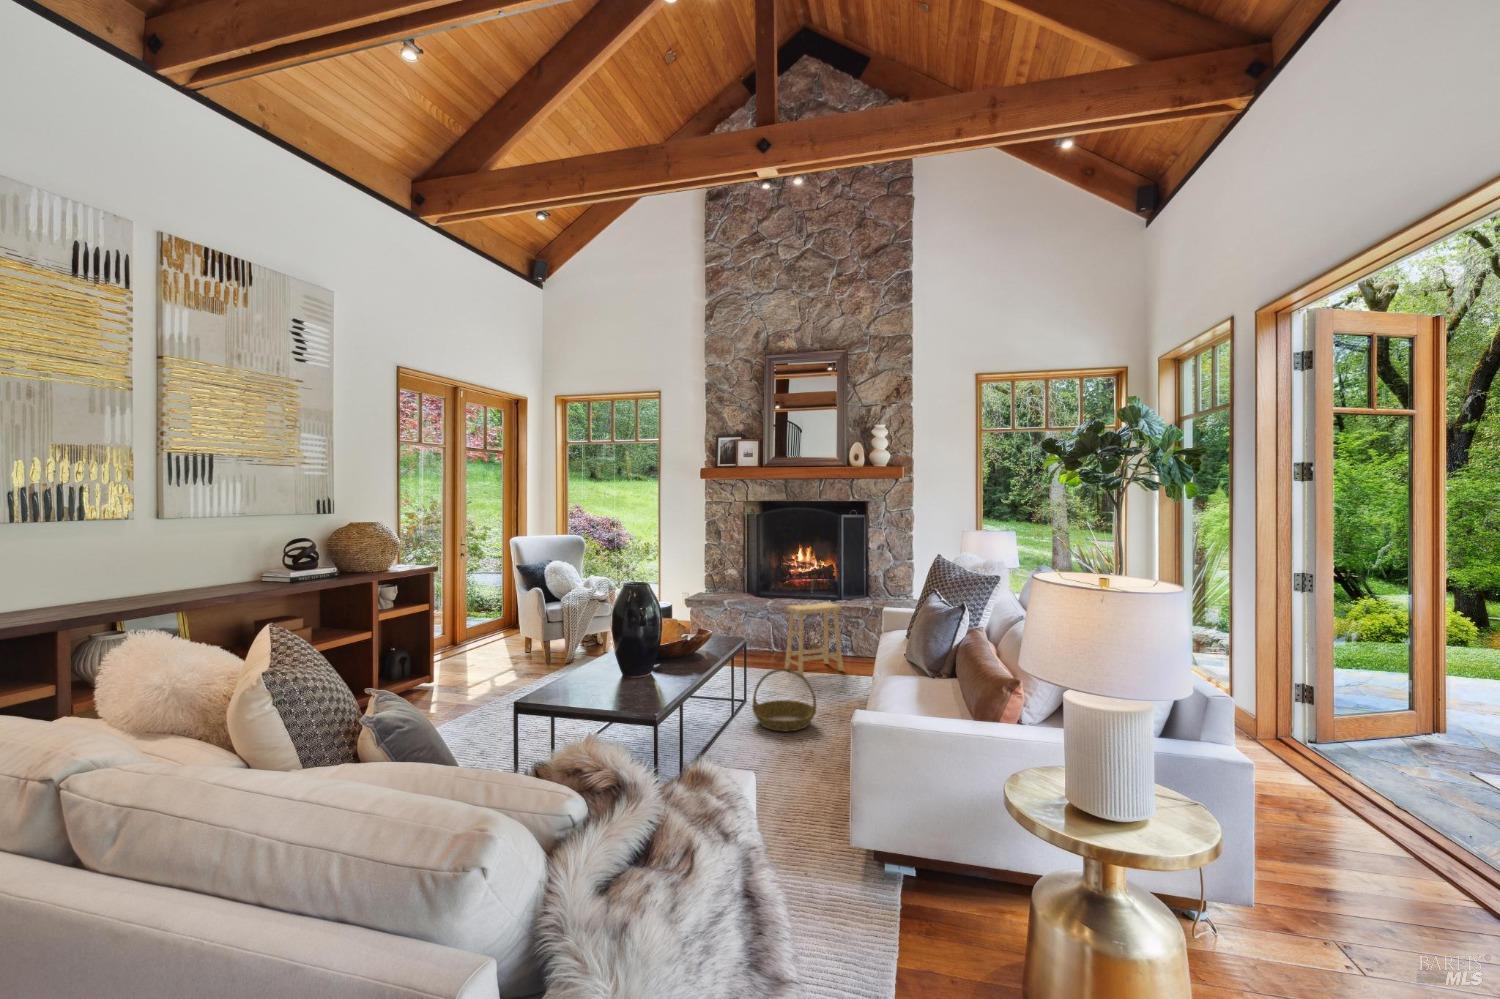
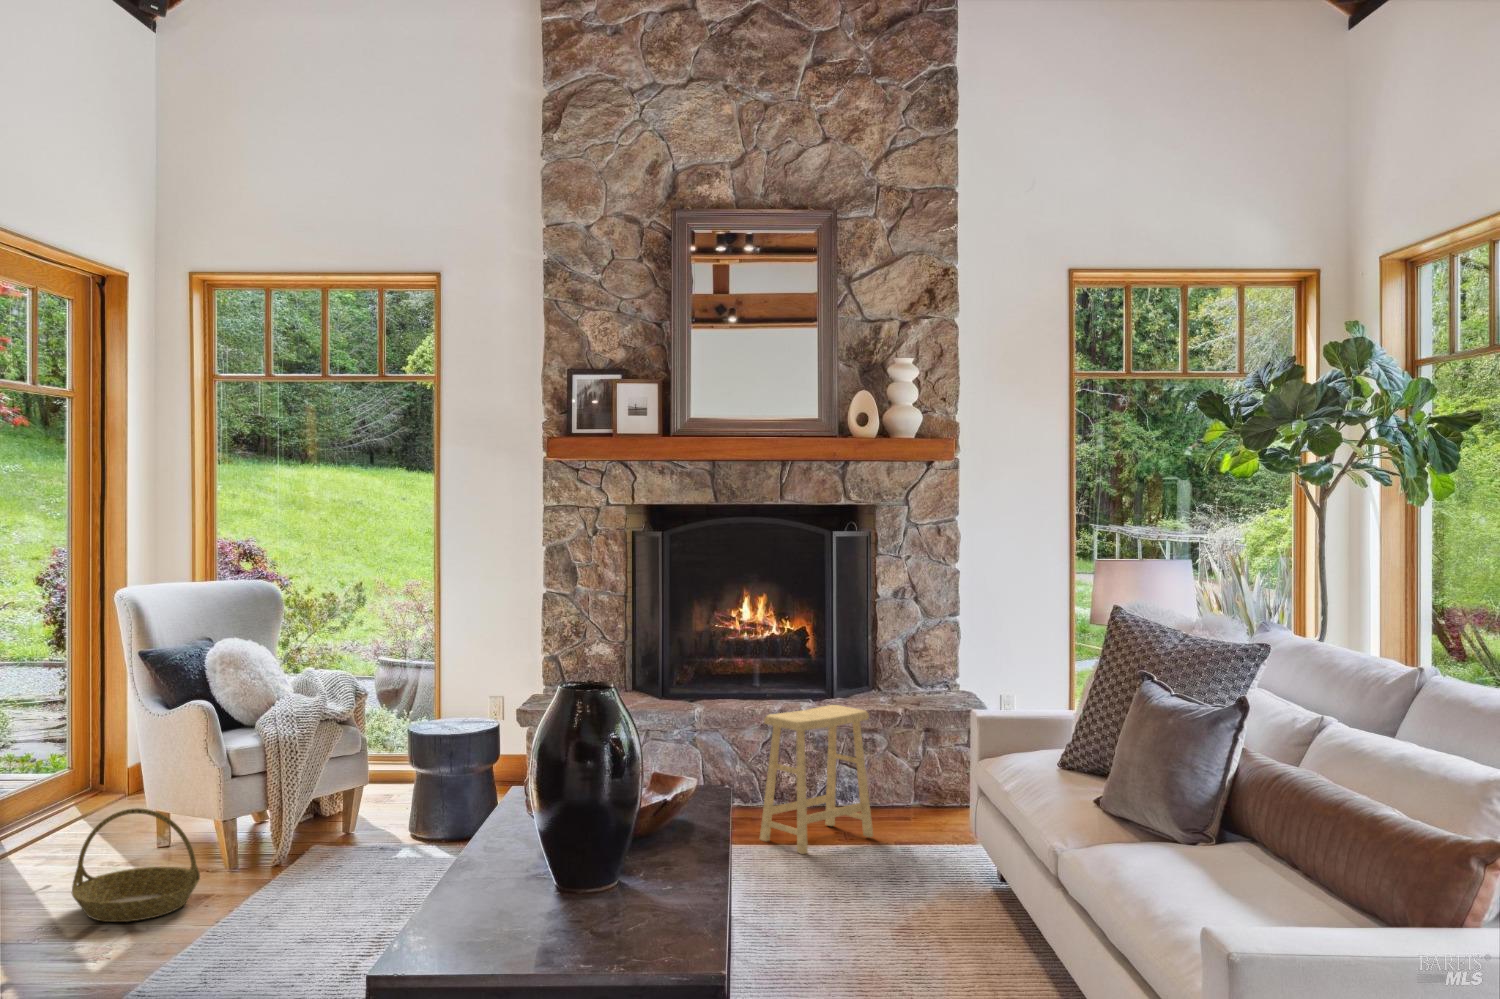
basket: present [752,669,816,731] -> present [72,808,200,922]

